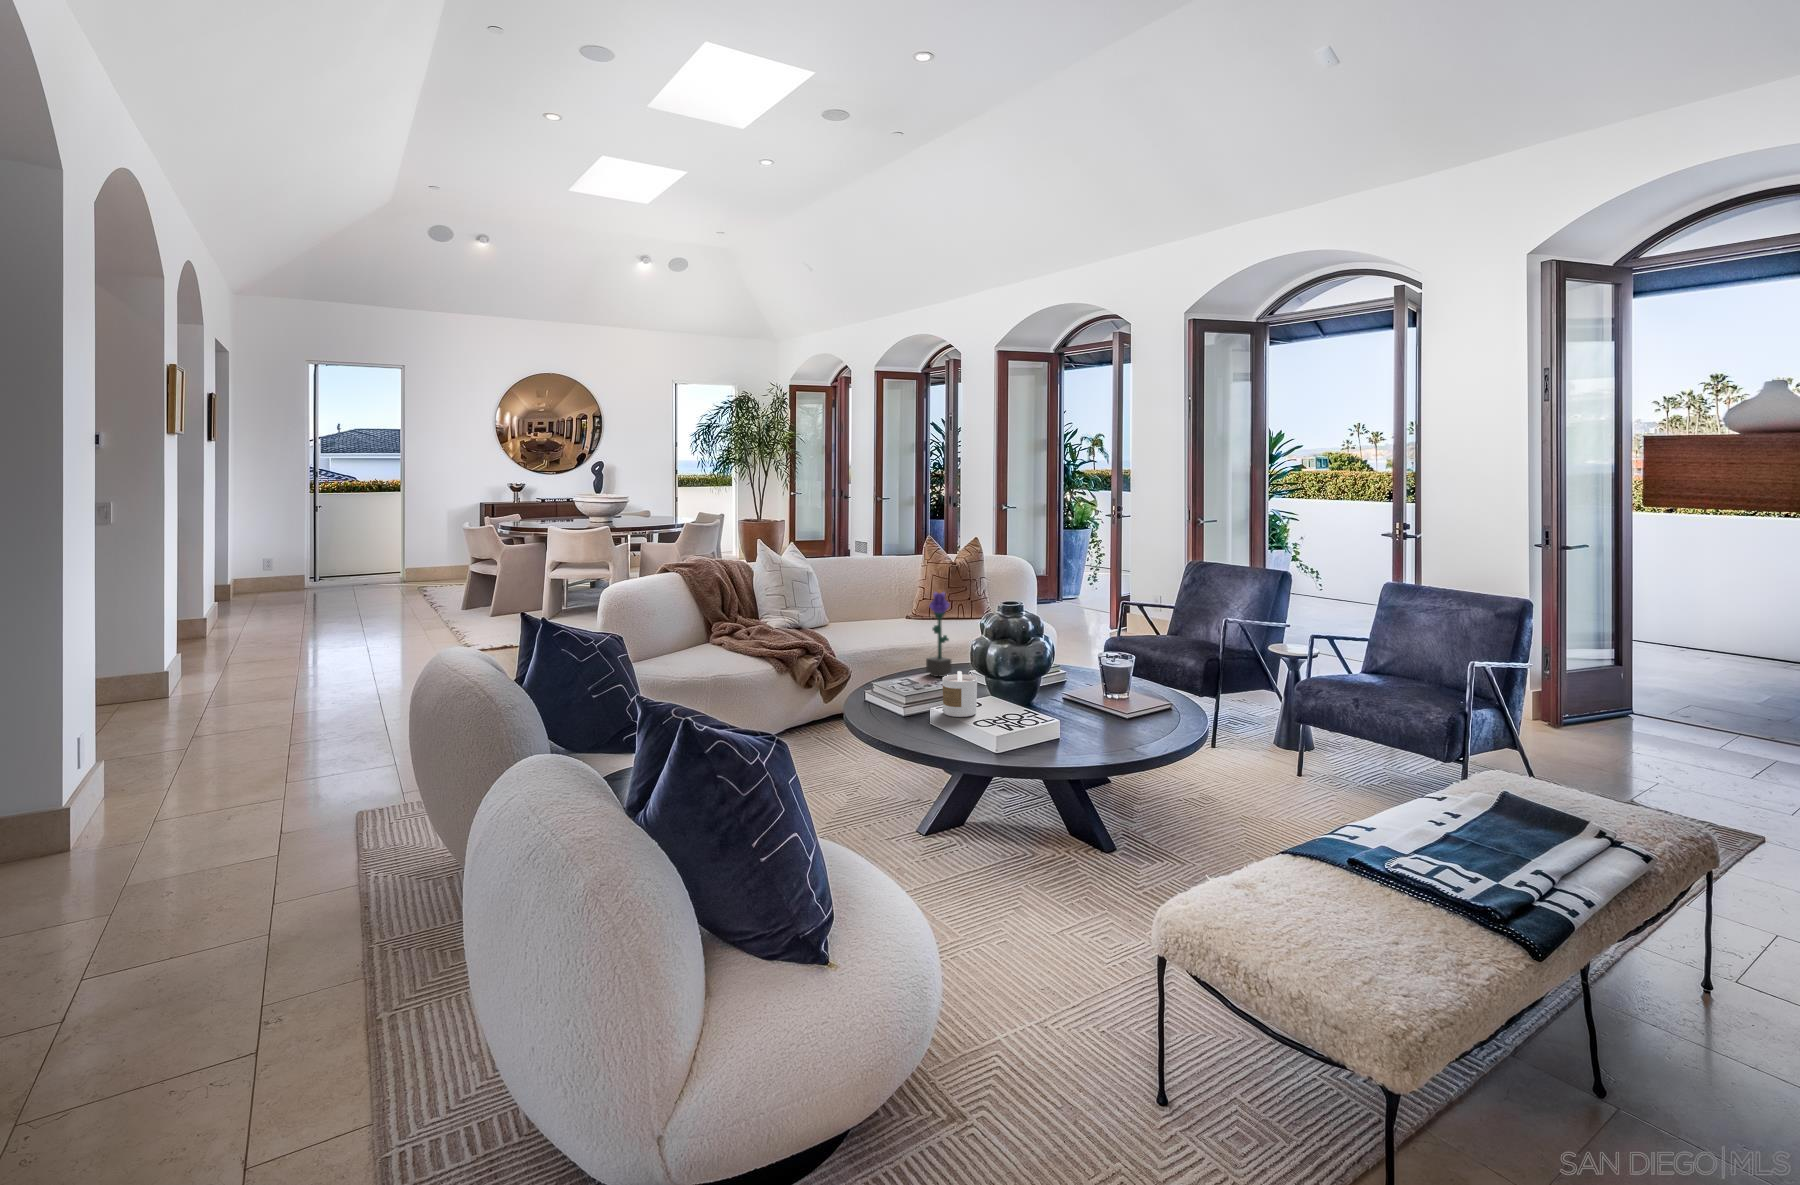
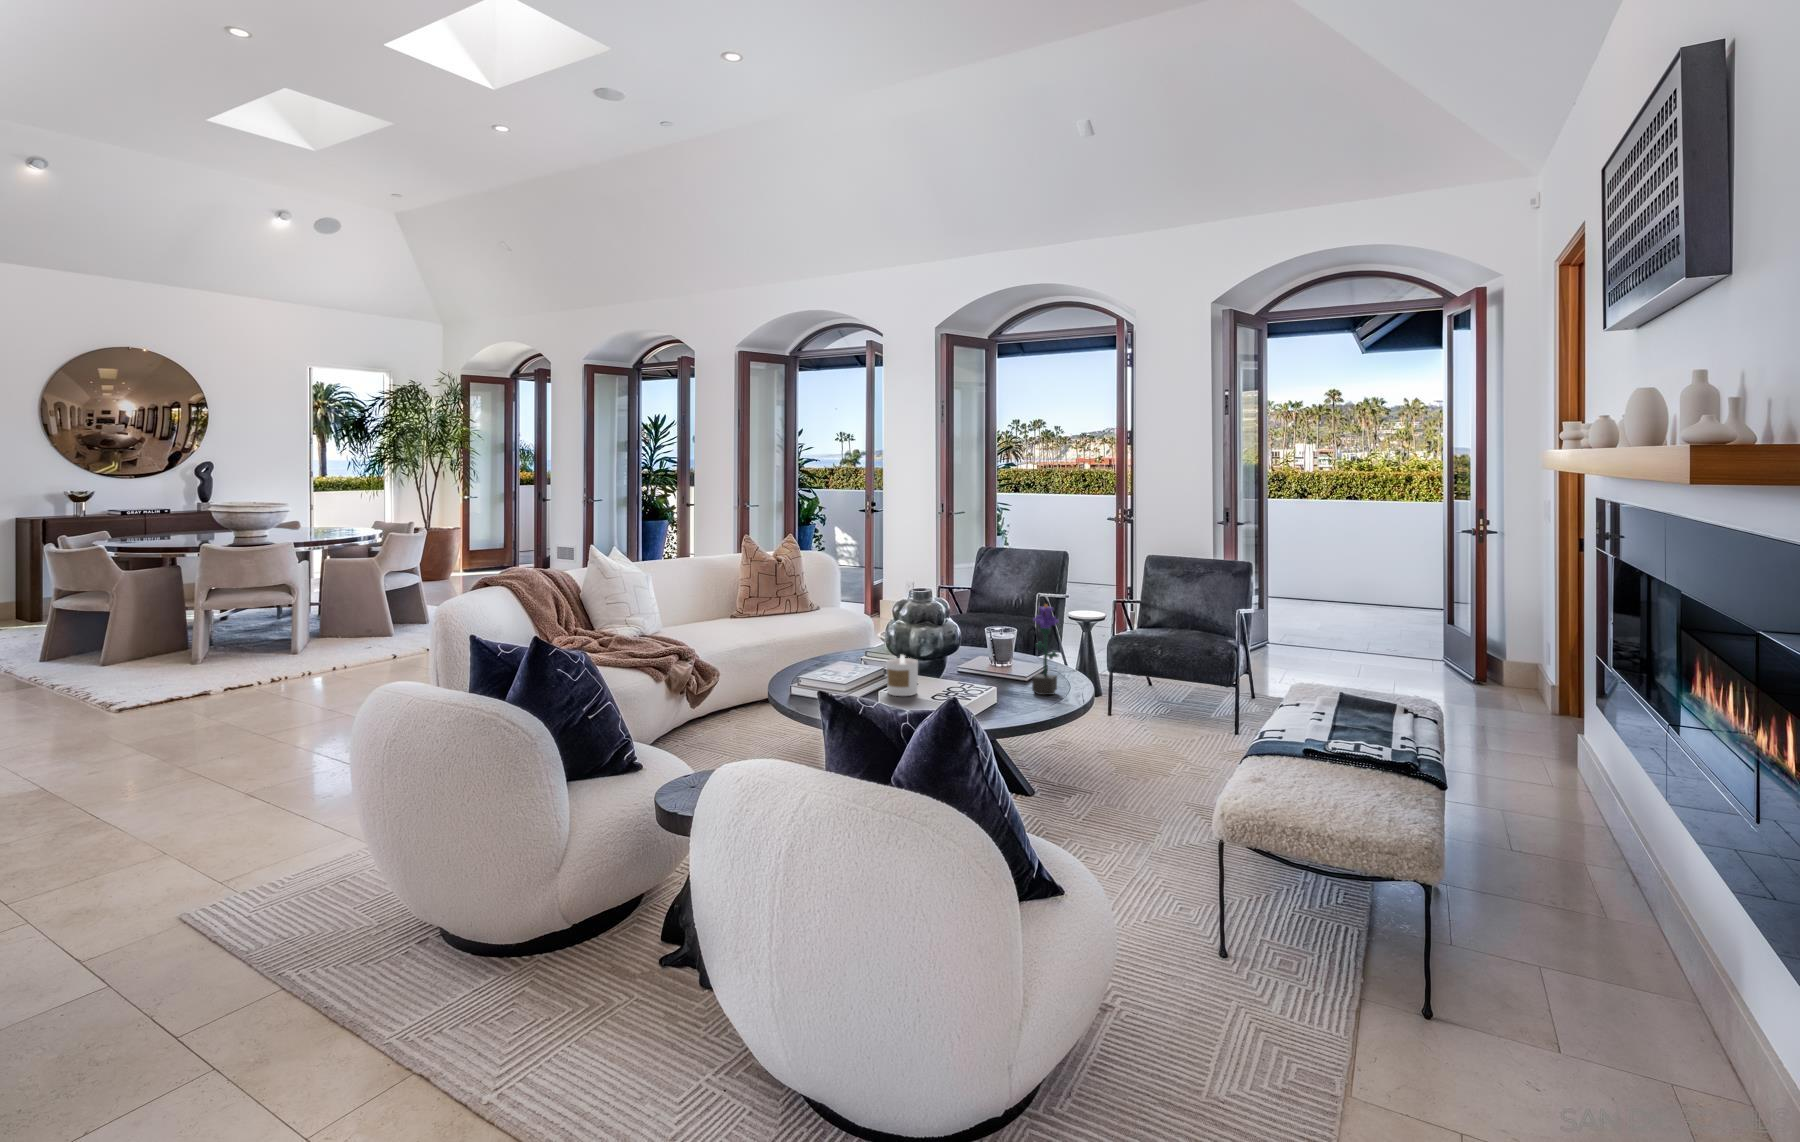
potted flower: present [926,590,951,677] -> present [1032,604,1059,695]

